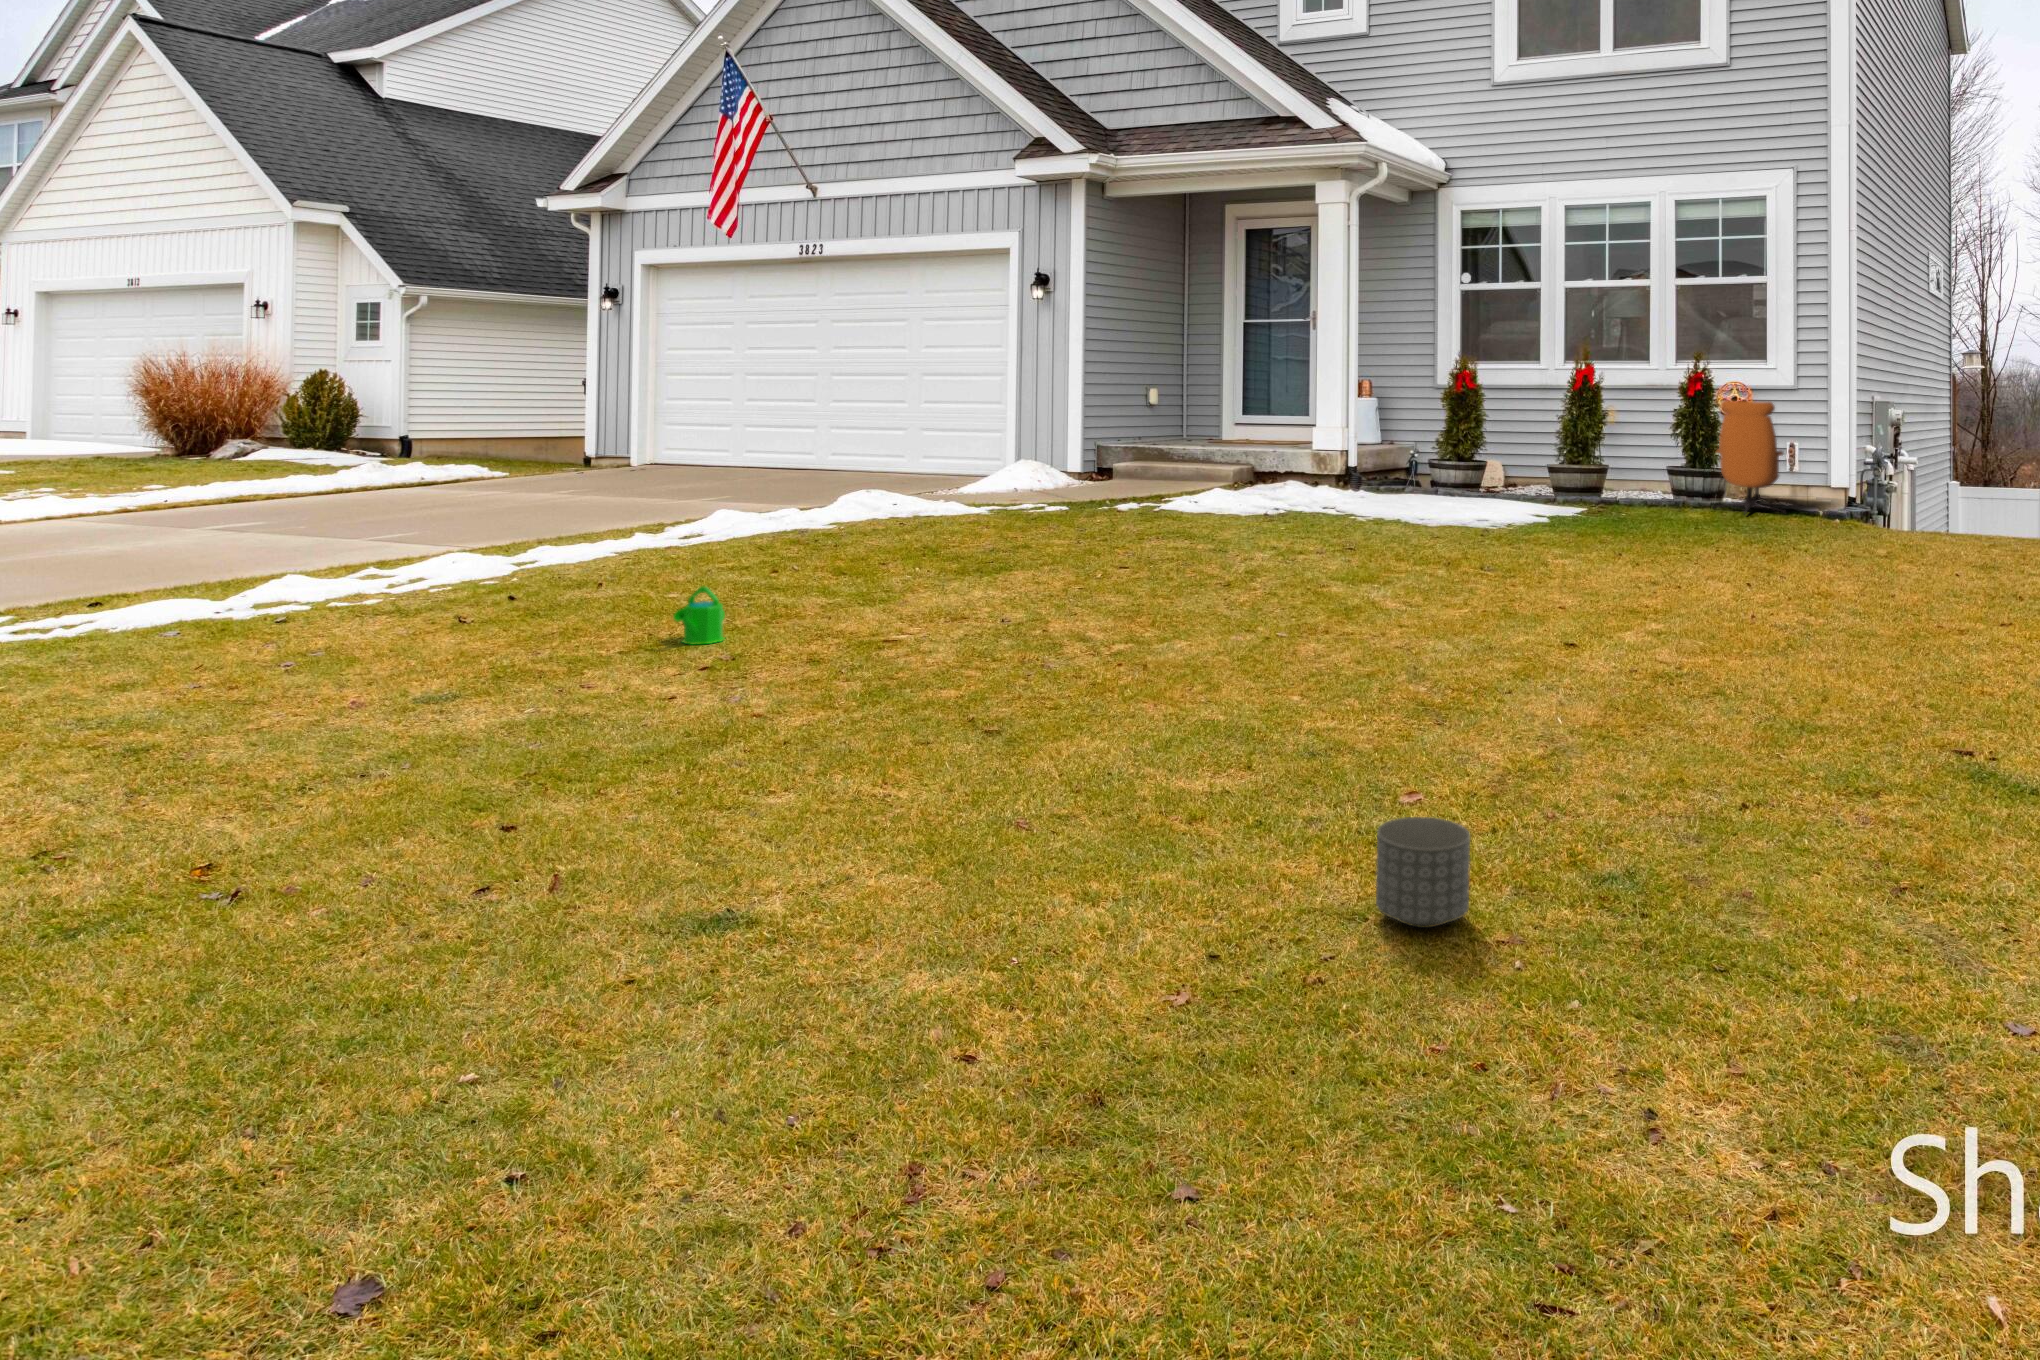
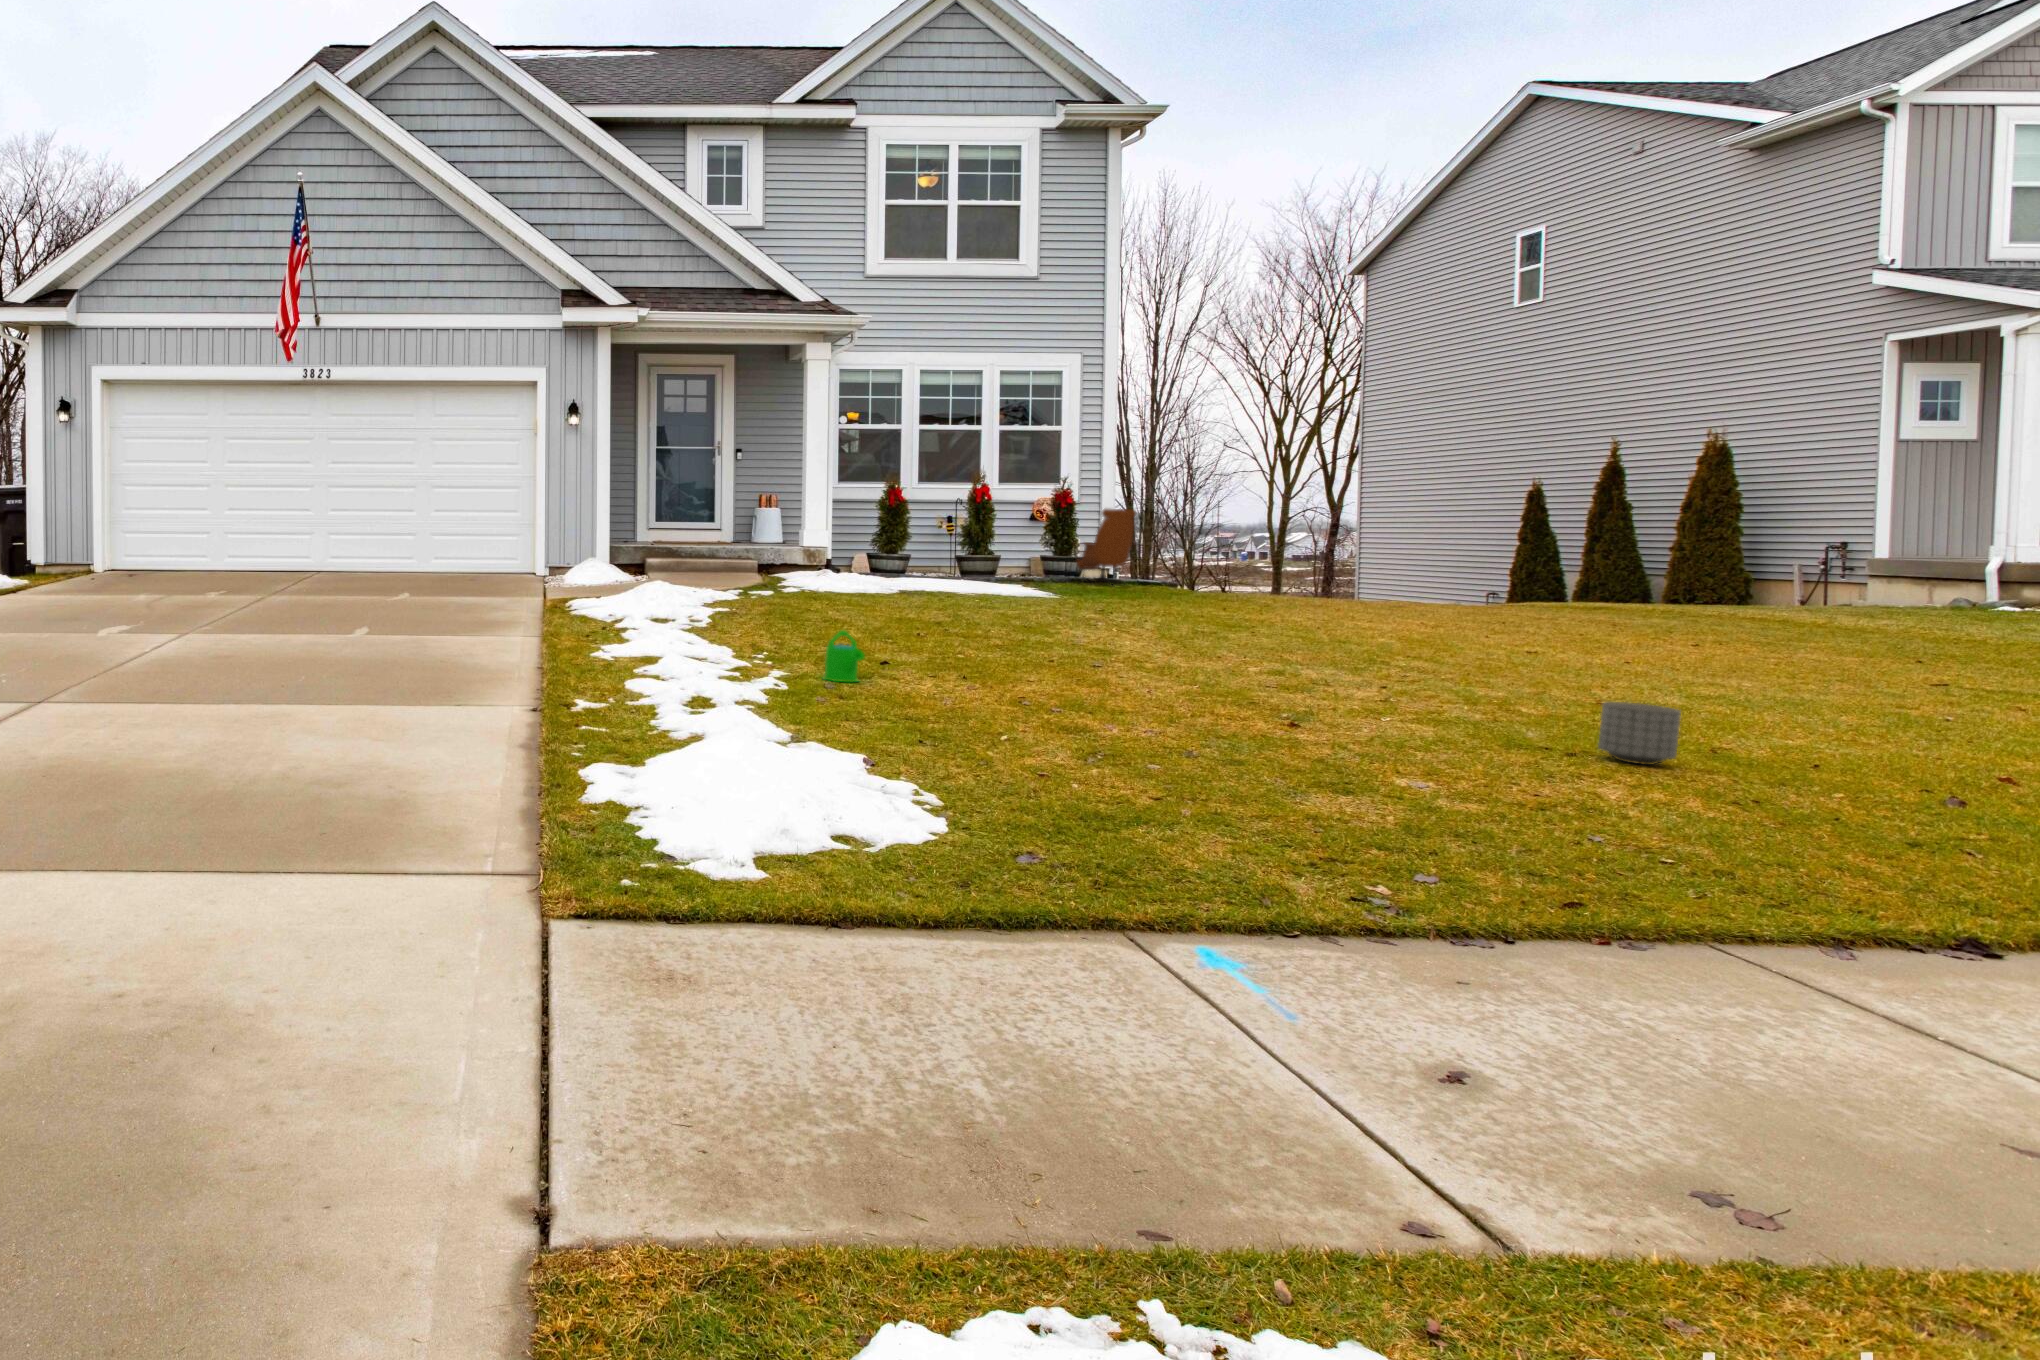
watering can: present [673,586,725,644] -> present [823,630,865,683]
planter: present [1376,817,1470,928] -> present [1598,702,1681,765]

